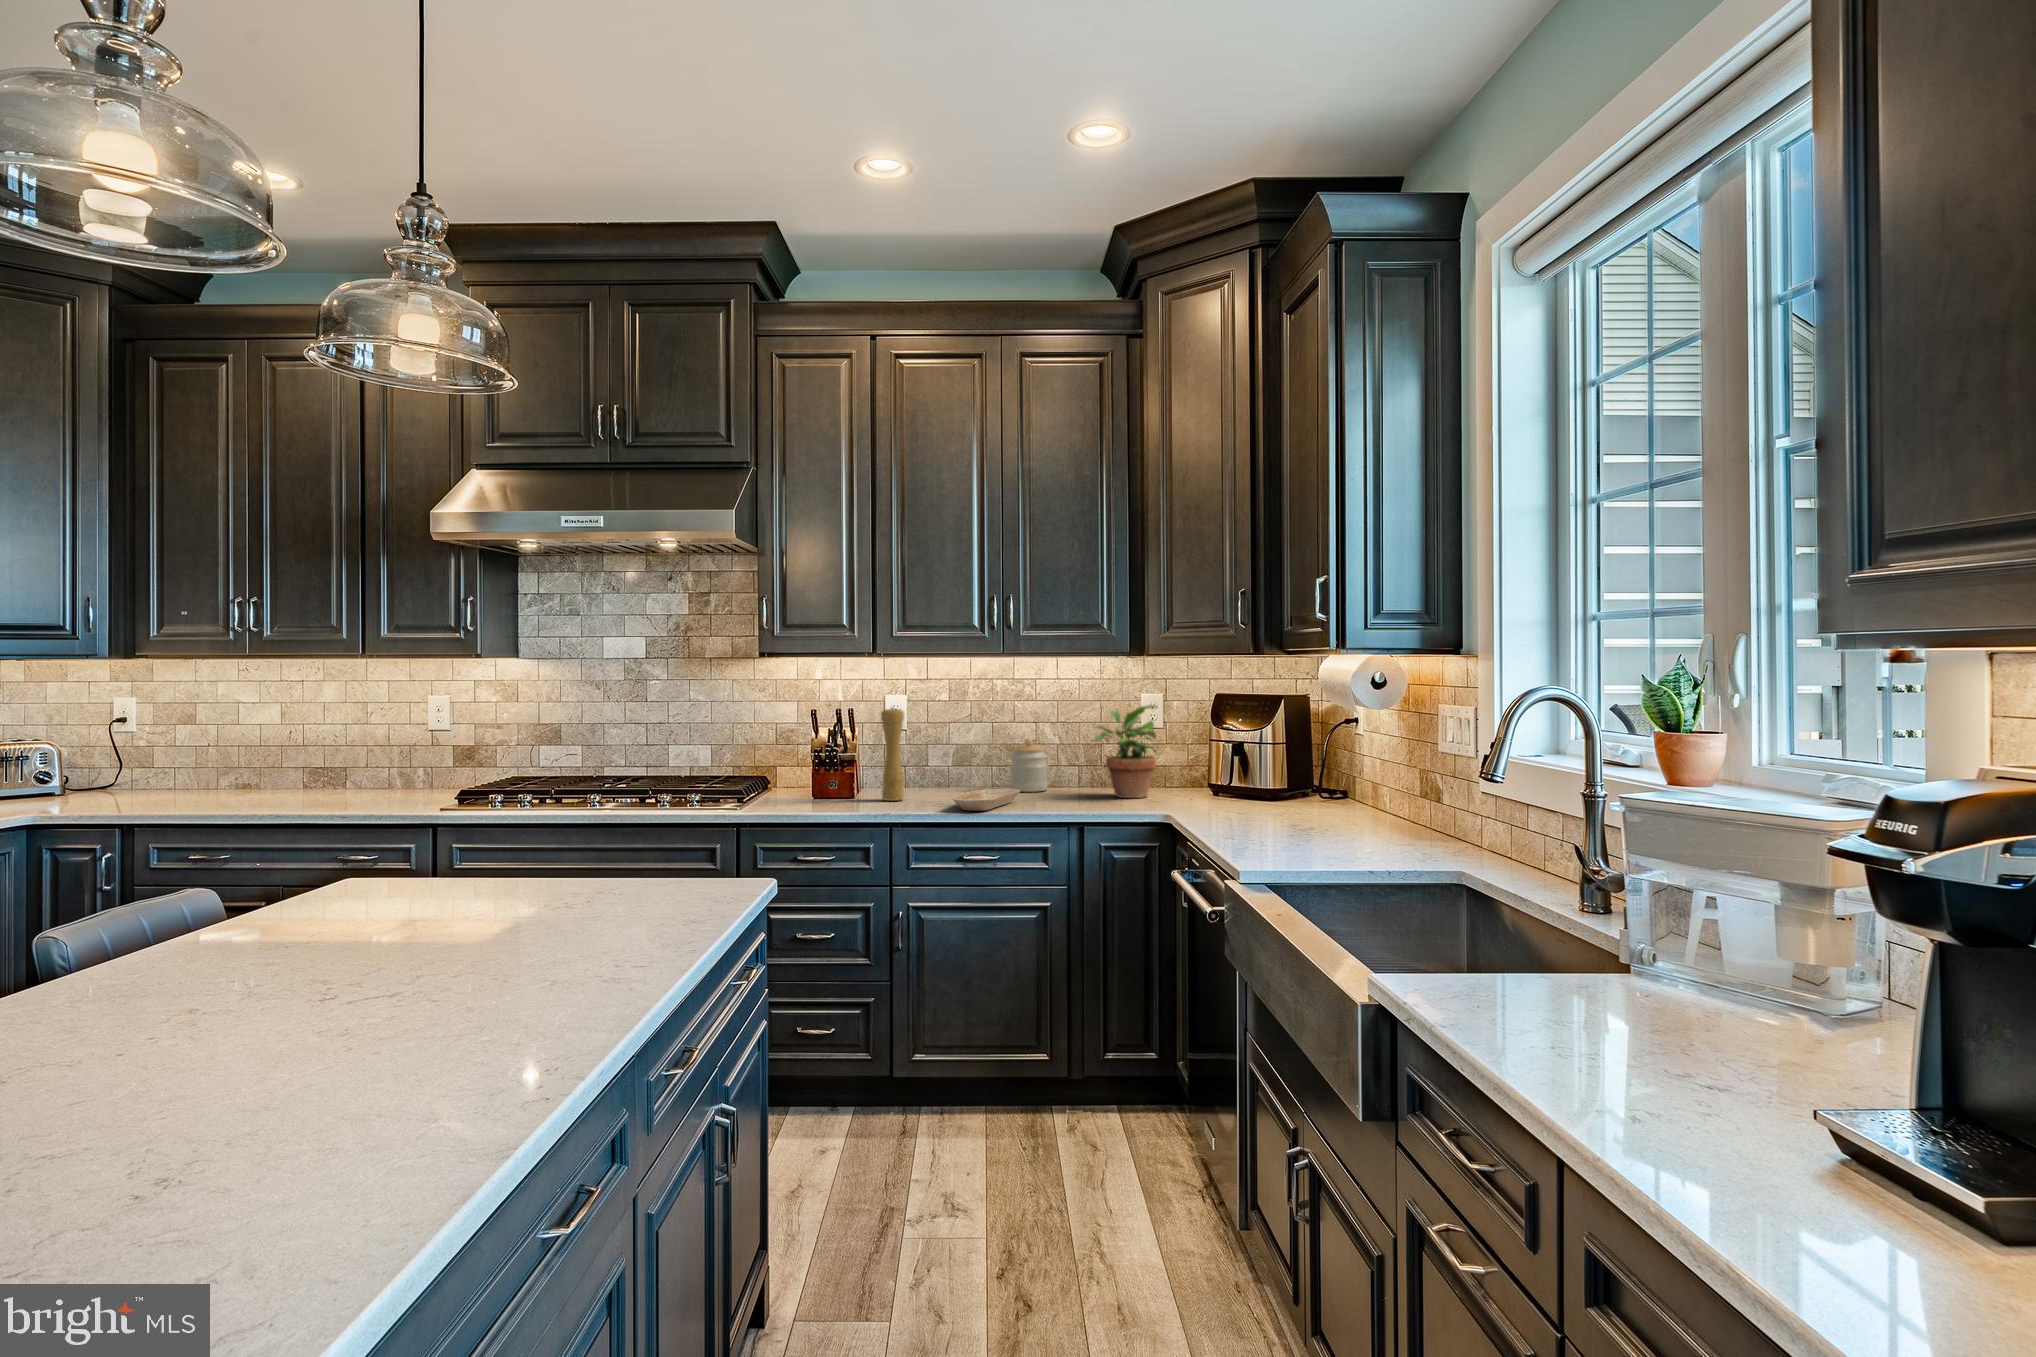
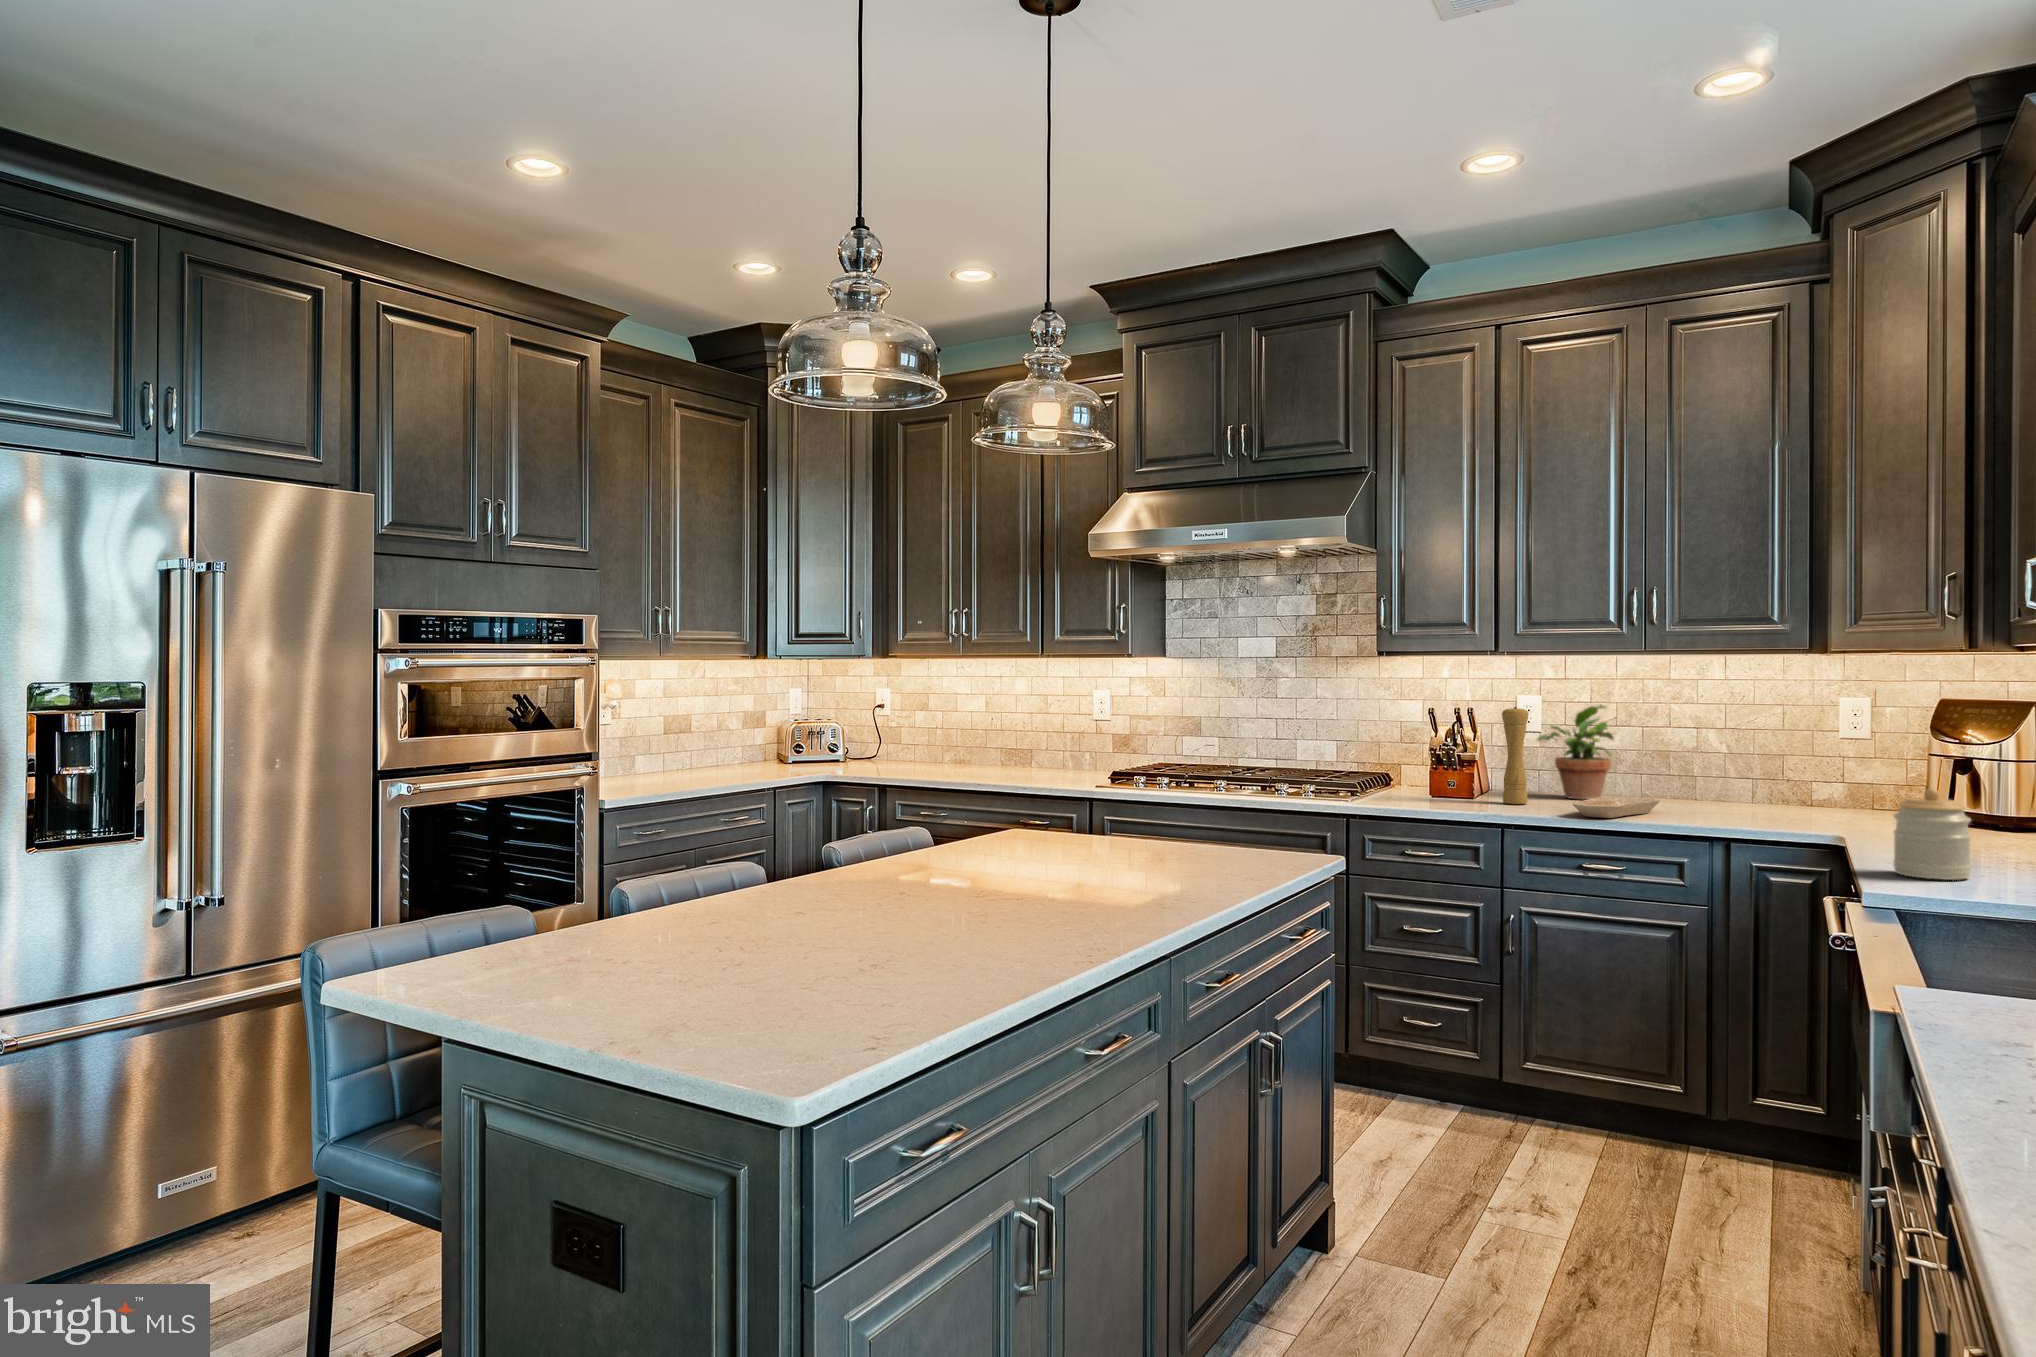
potted plant: present [1094,705,1159,798] -> present [1537,705,1613,800]
jar: present [1010,739,1048,792] -> present [1893,789,1971,880]

